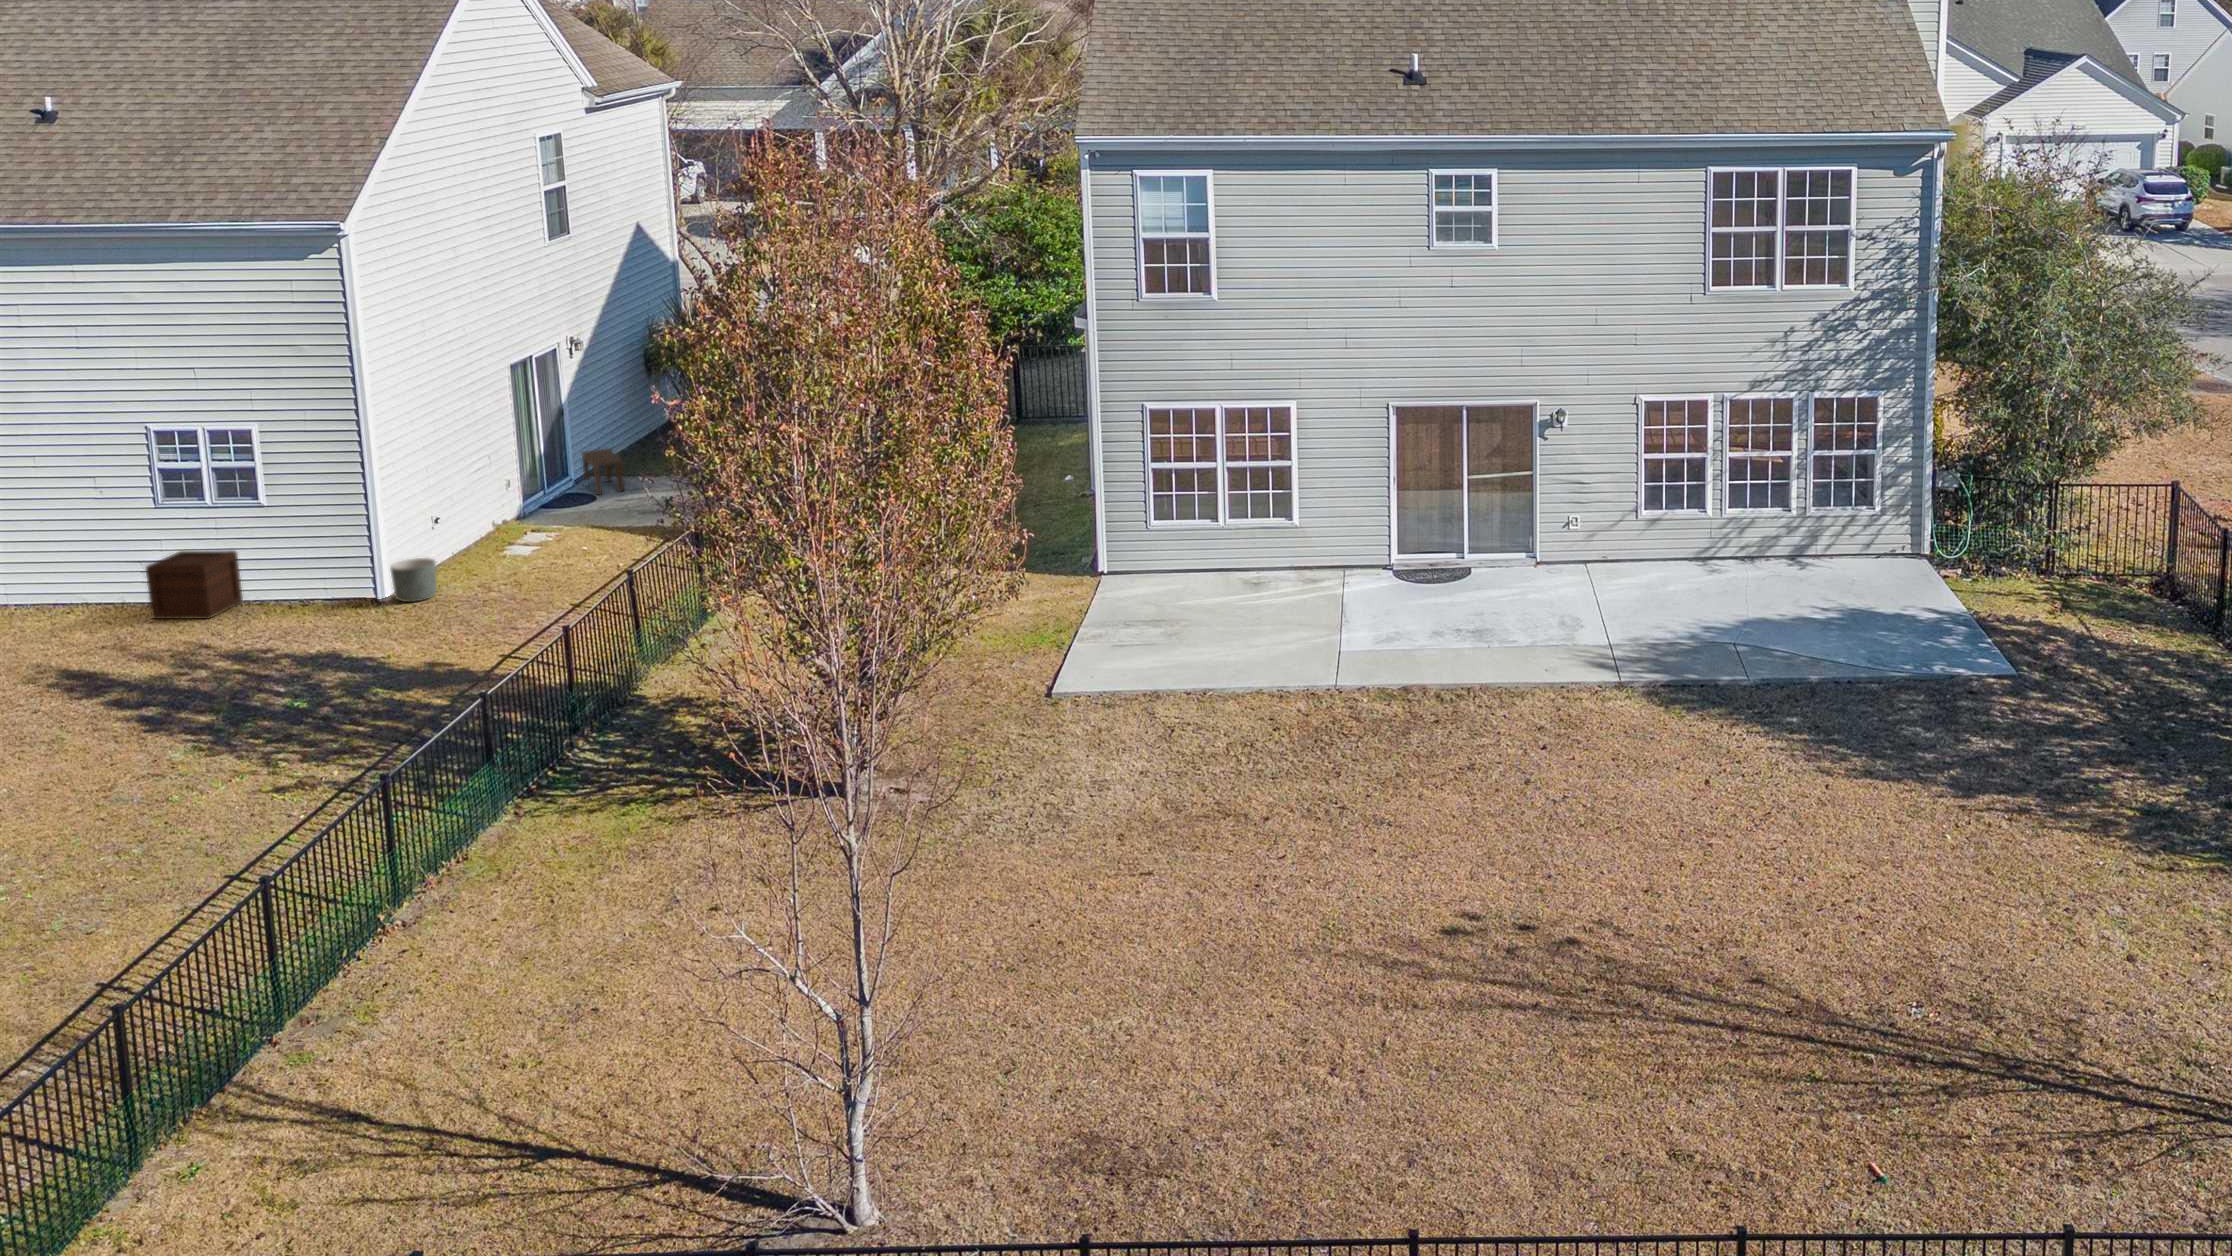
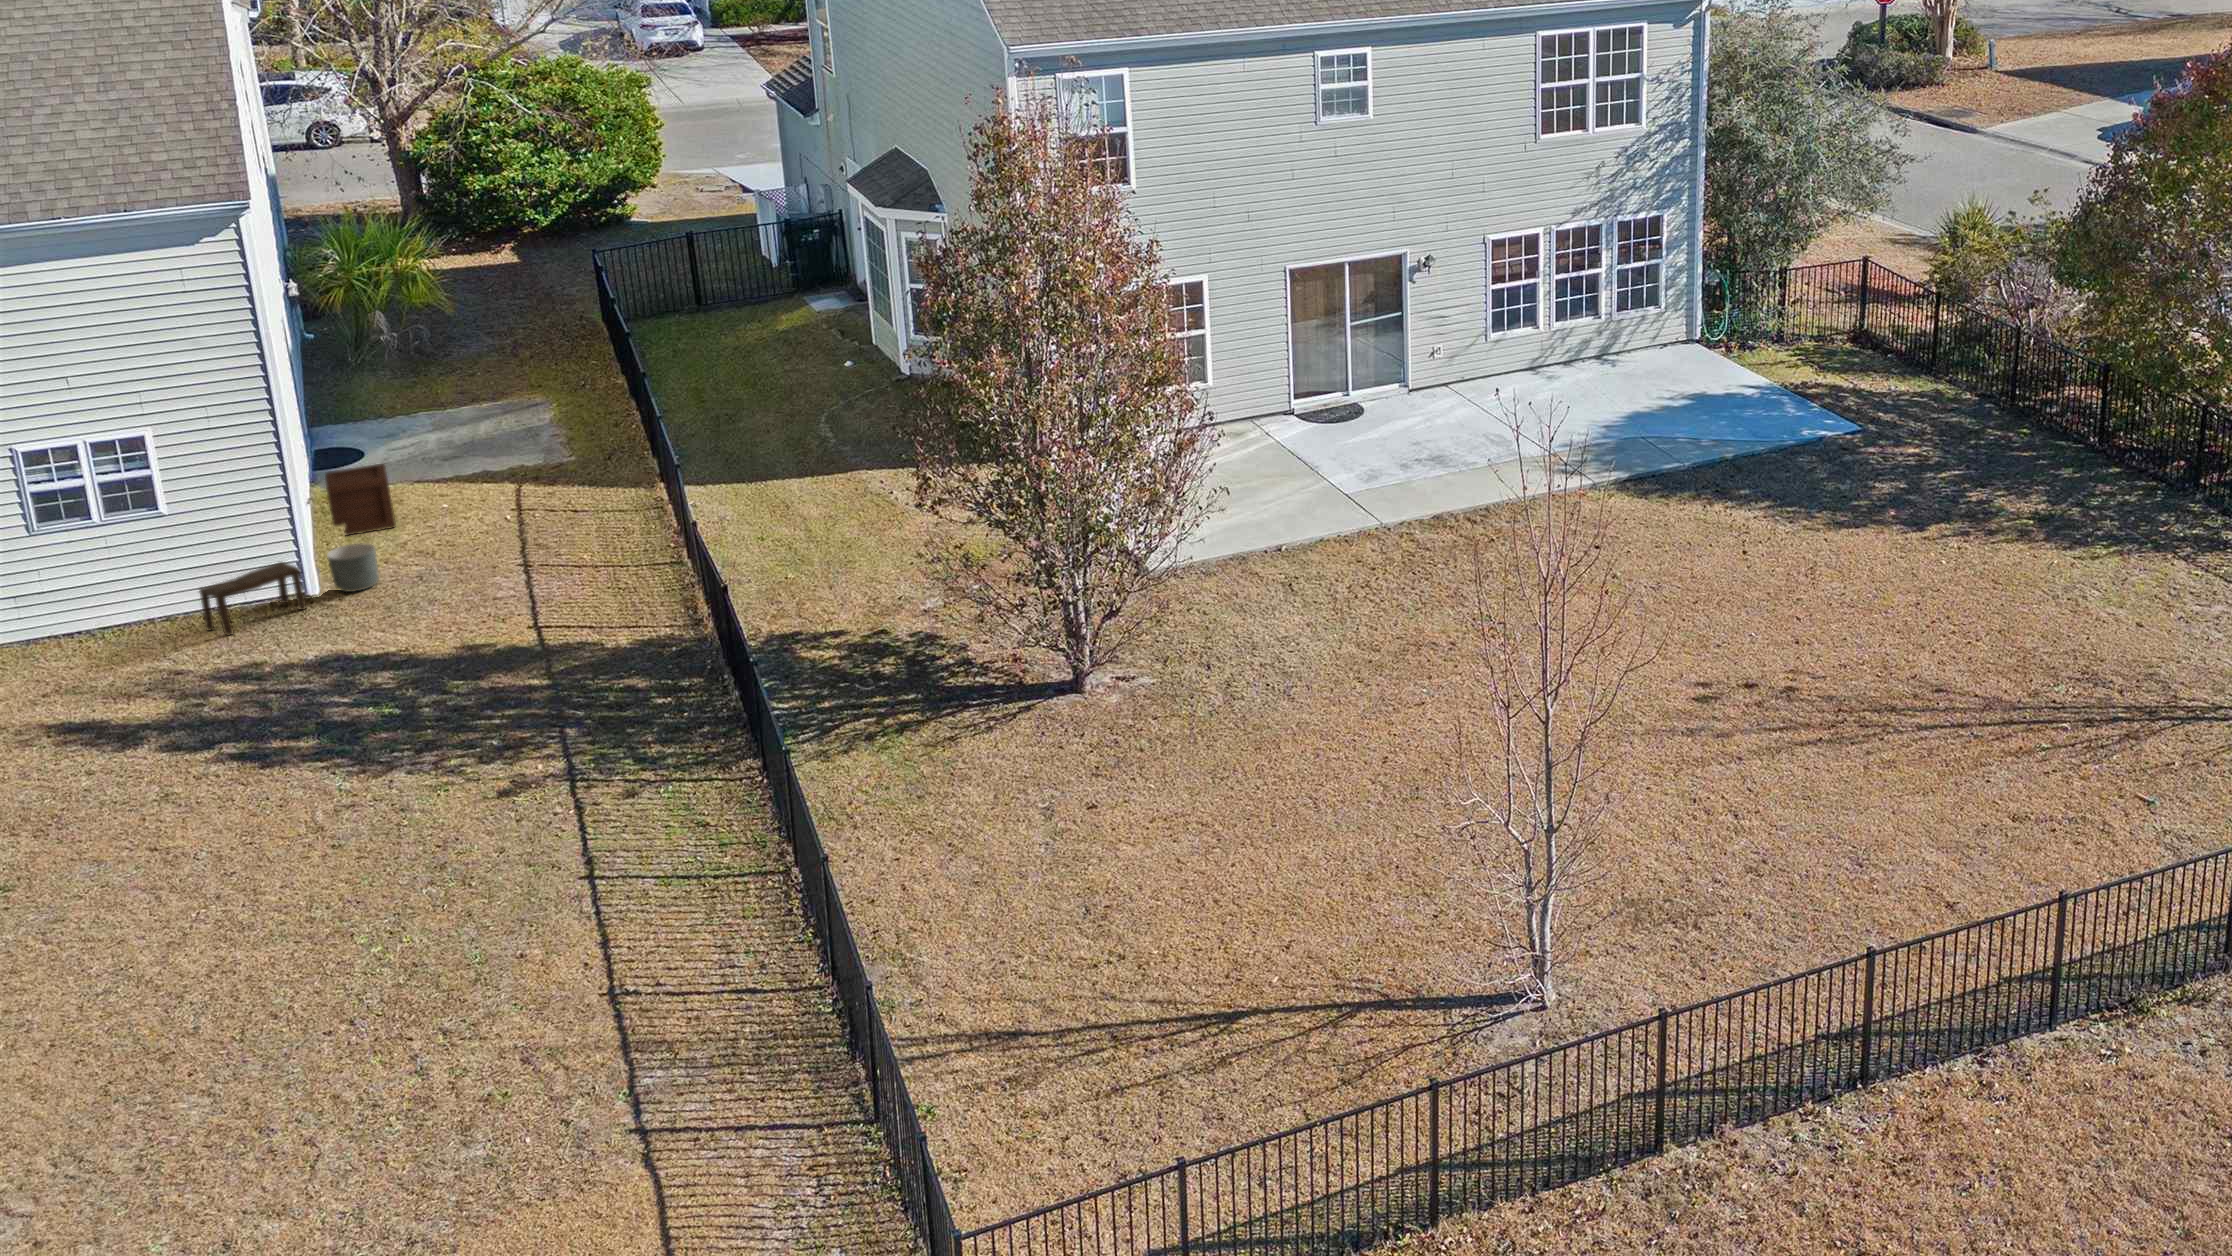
bench: present [582,449,624,495] -> present [199,562,306,635]
wooden crate: present [146,550,243,619] -> present [325,464,396,536]

